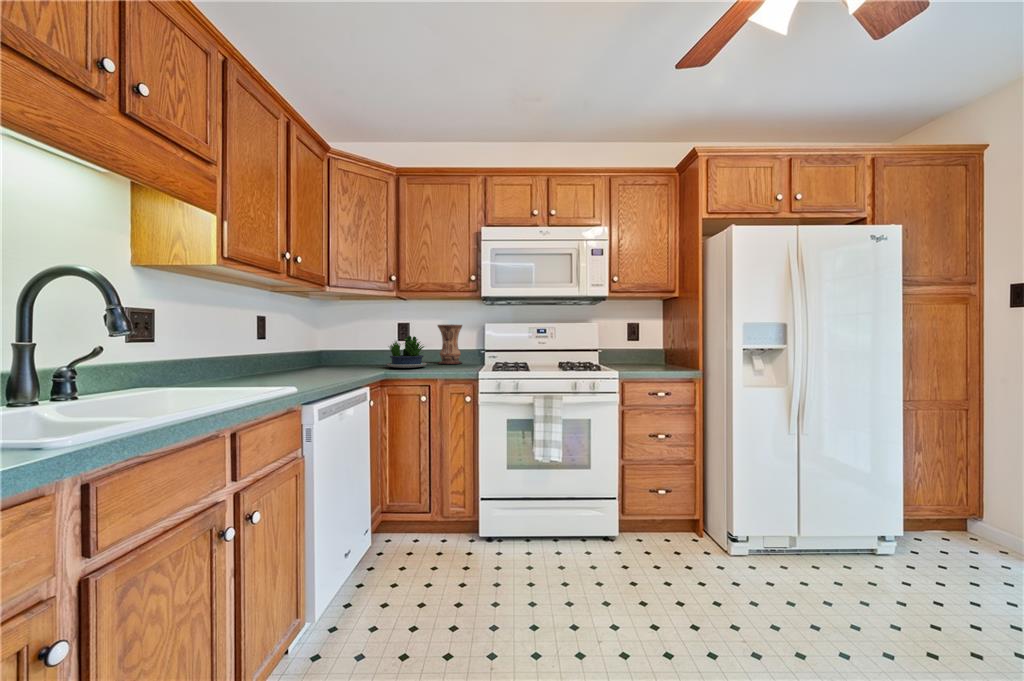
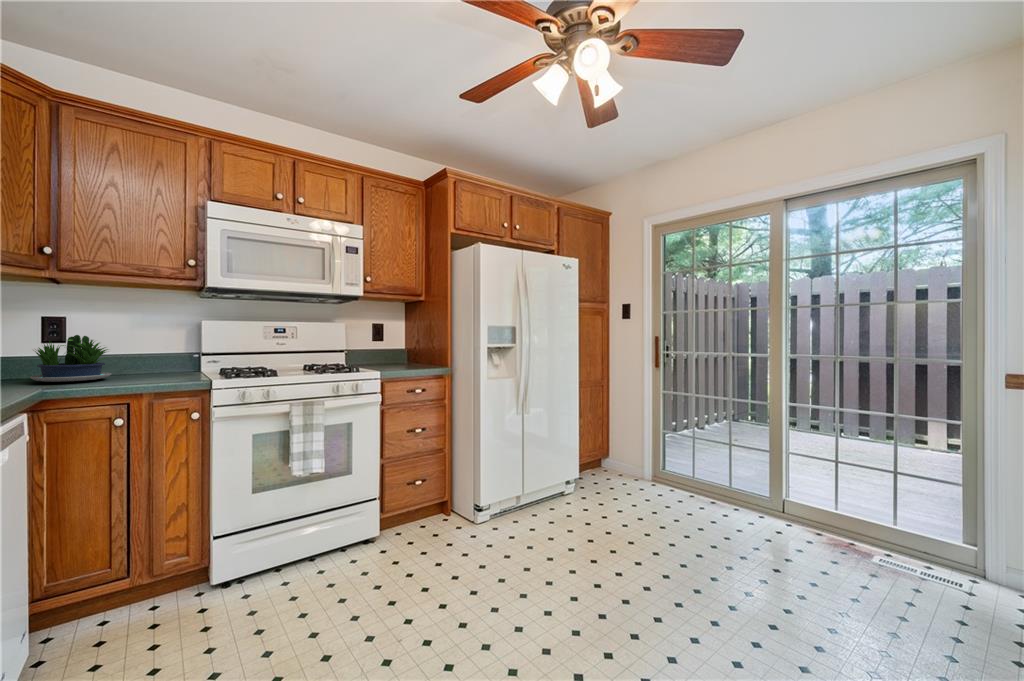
vase: present [438,324,462,364] -> none [121,320,166,373]

